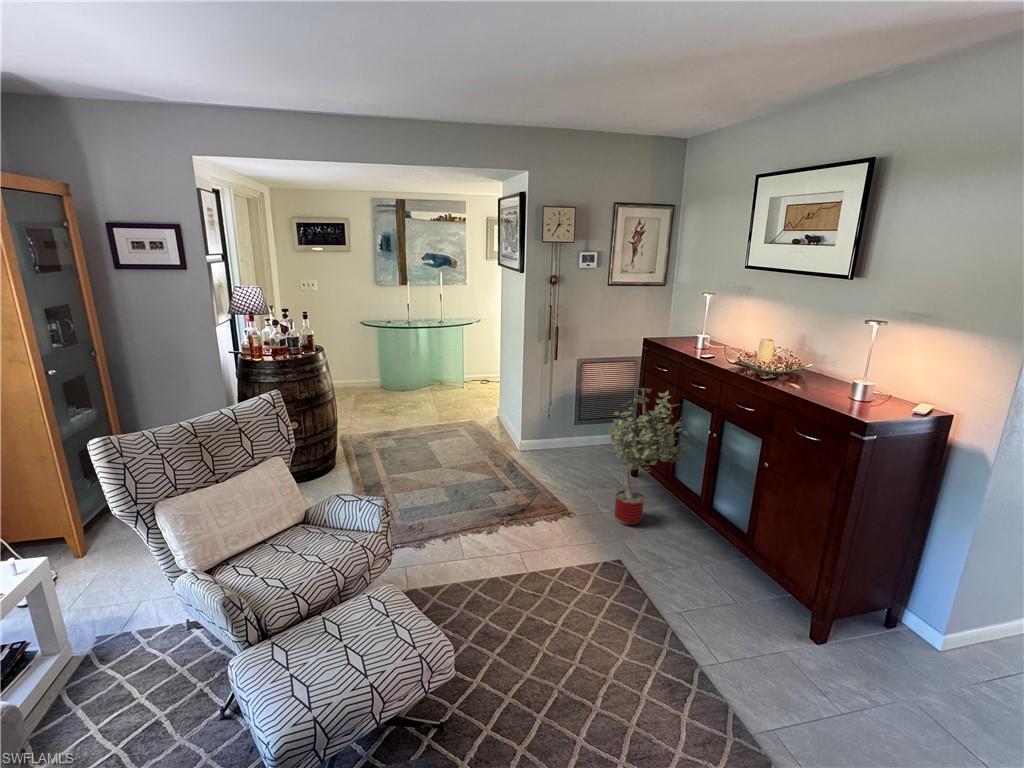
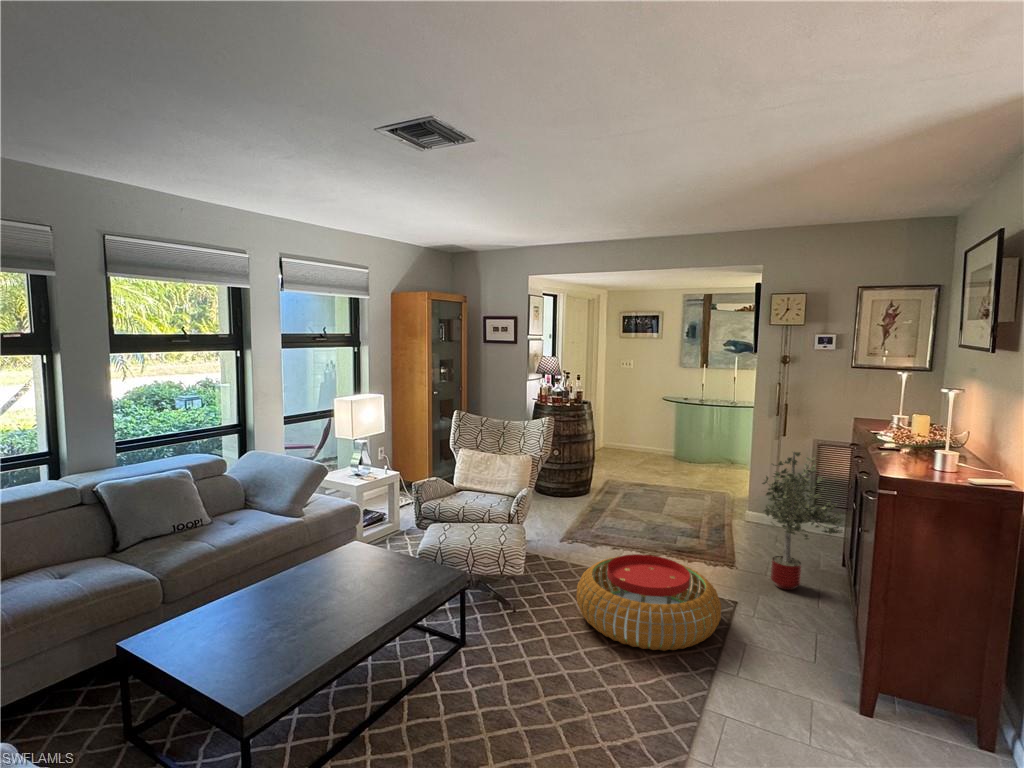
pouf: none [497,552,684,710] -> present [576,554,721,651]

